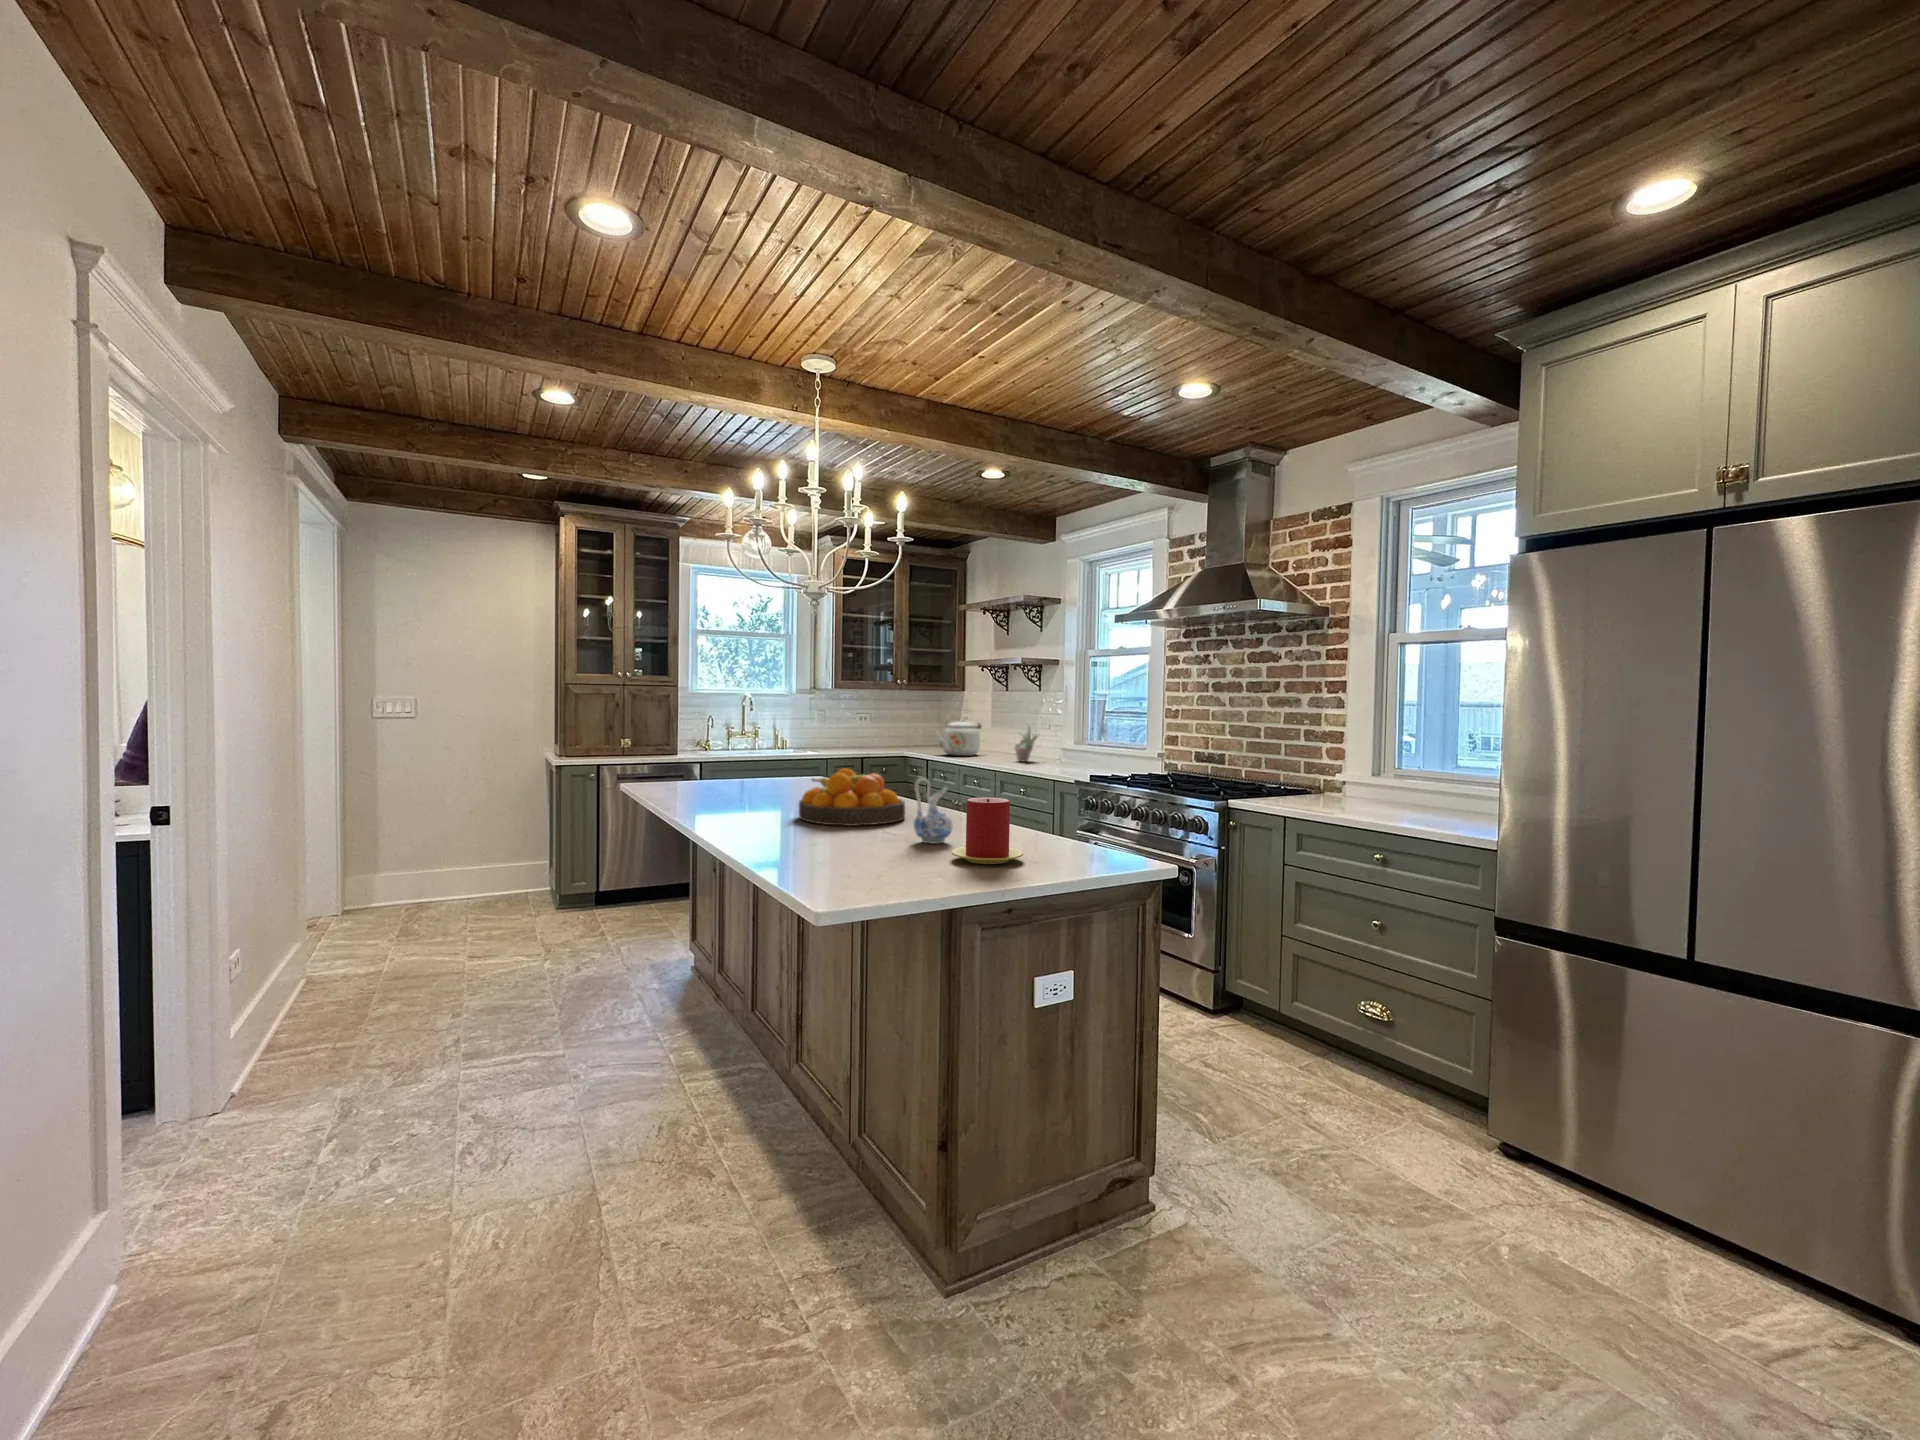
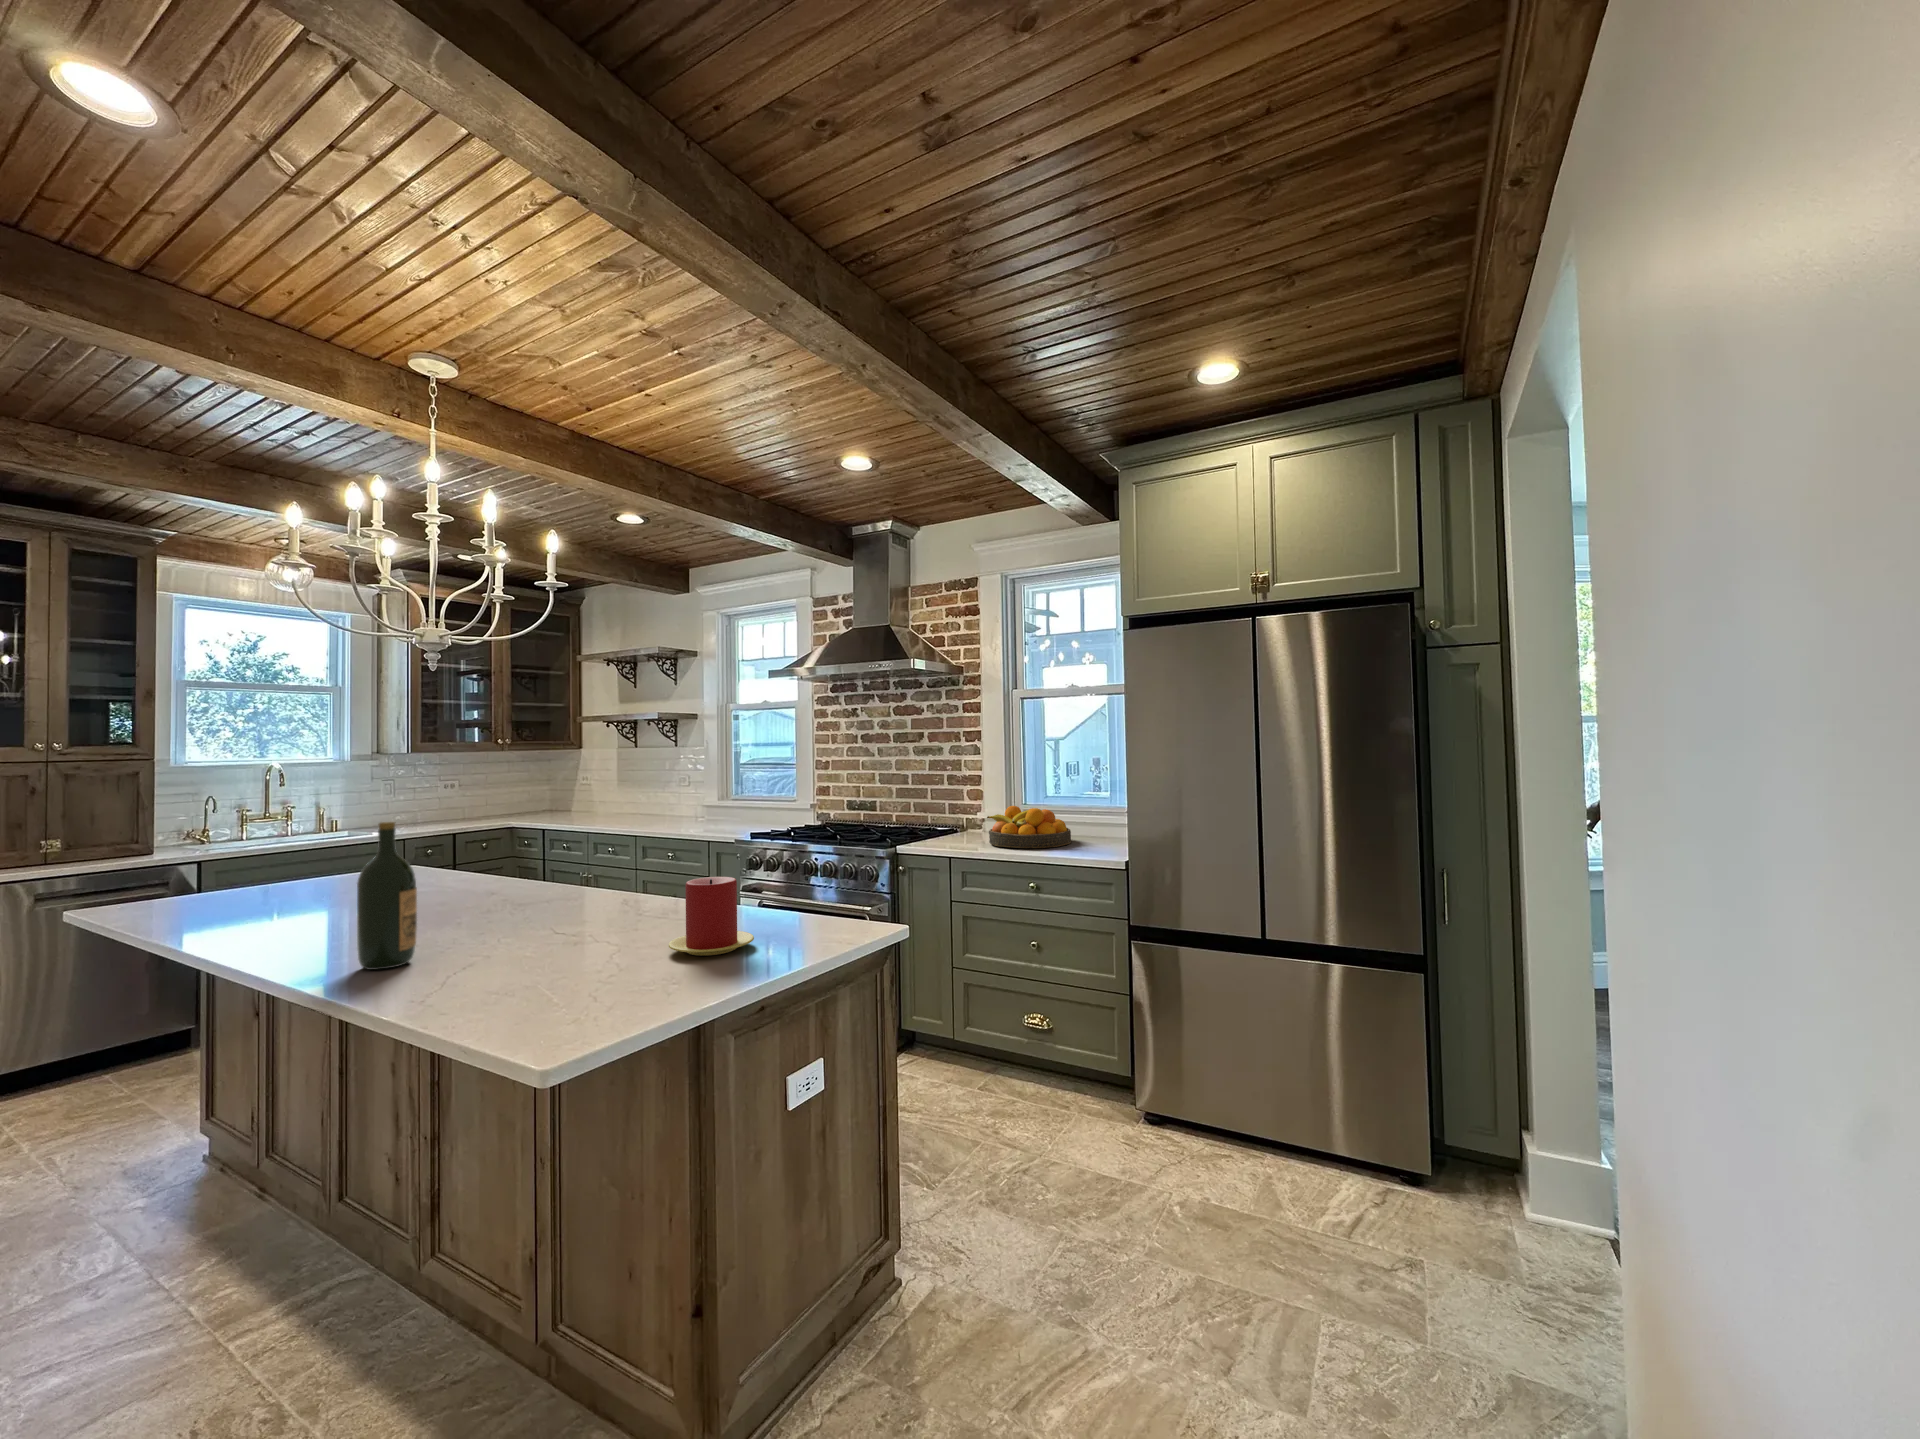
kettle: present [936,720,981,756] -> none [551,781,606,822]
succulent plant: present [1015,726,1038,762] -> none [649,781,678,823]
wine bottle: none [744,732,782,841] -> present [357,822,417,970]
fruit bowl: present [799,768,905,826] -> present [987,806,1071,848]
ceramic pitcher: present [914,778,952,843] -> none [605,861,654,937]

